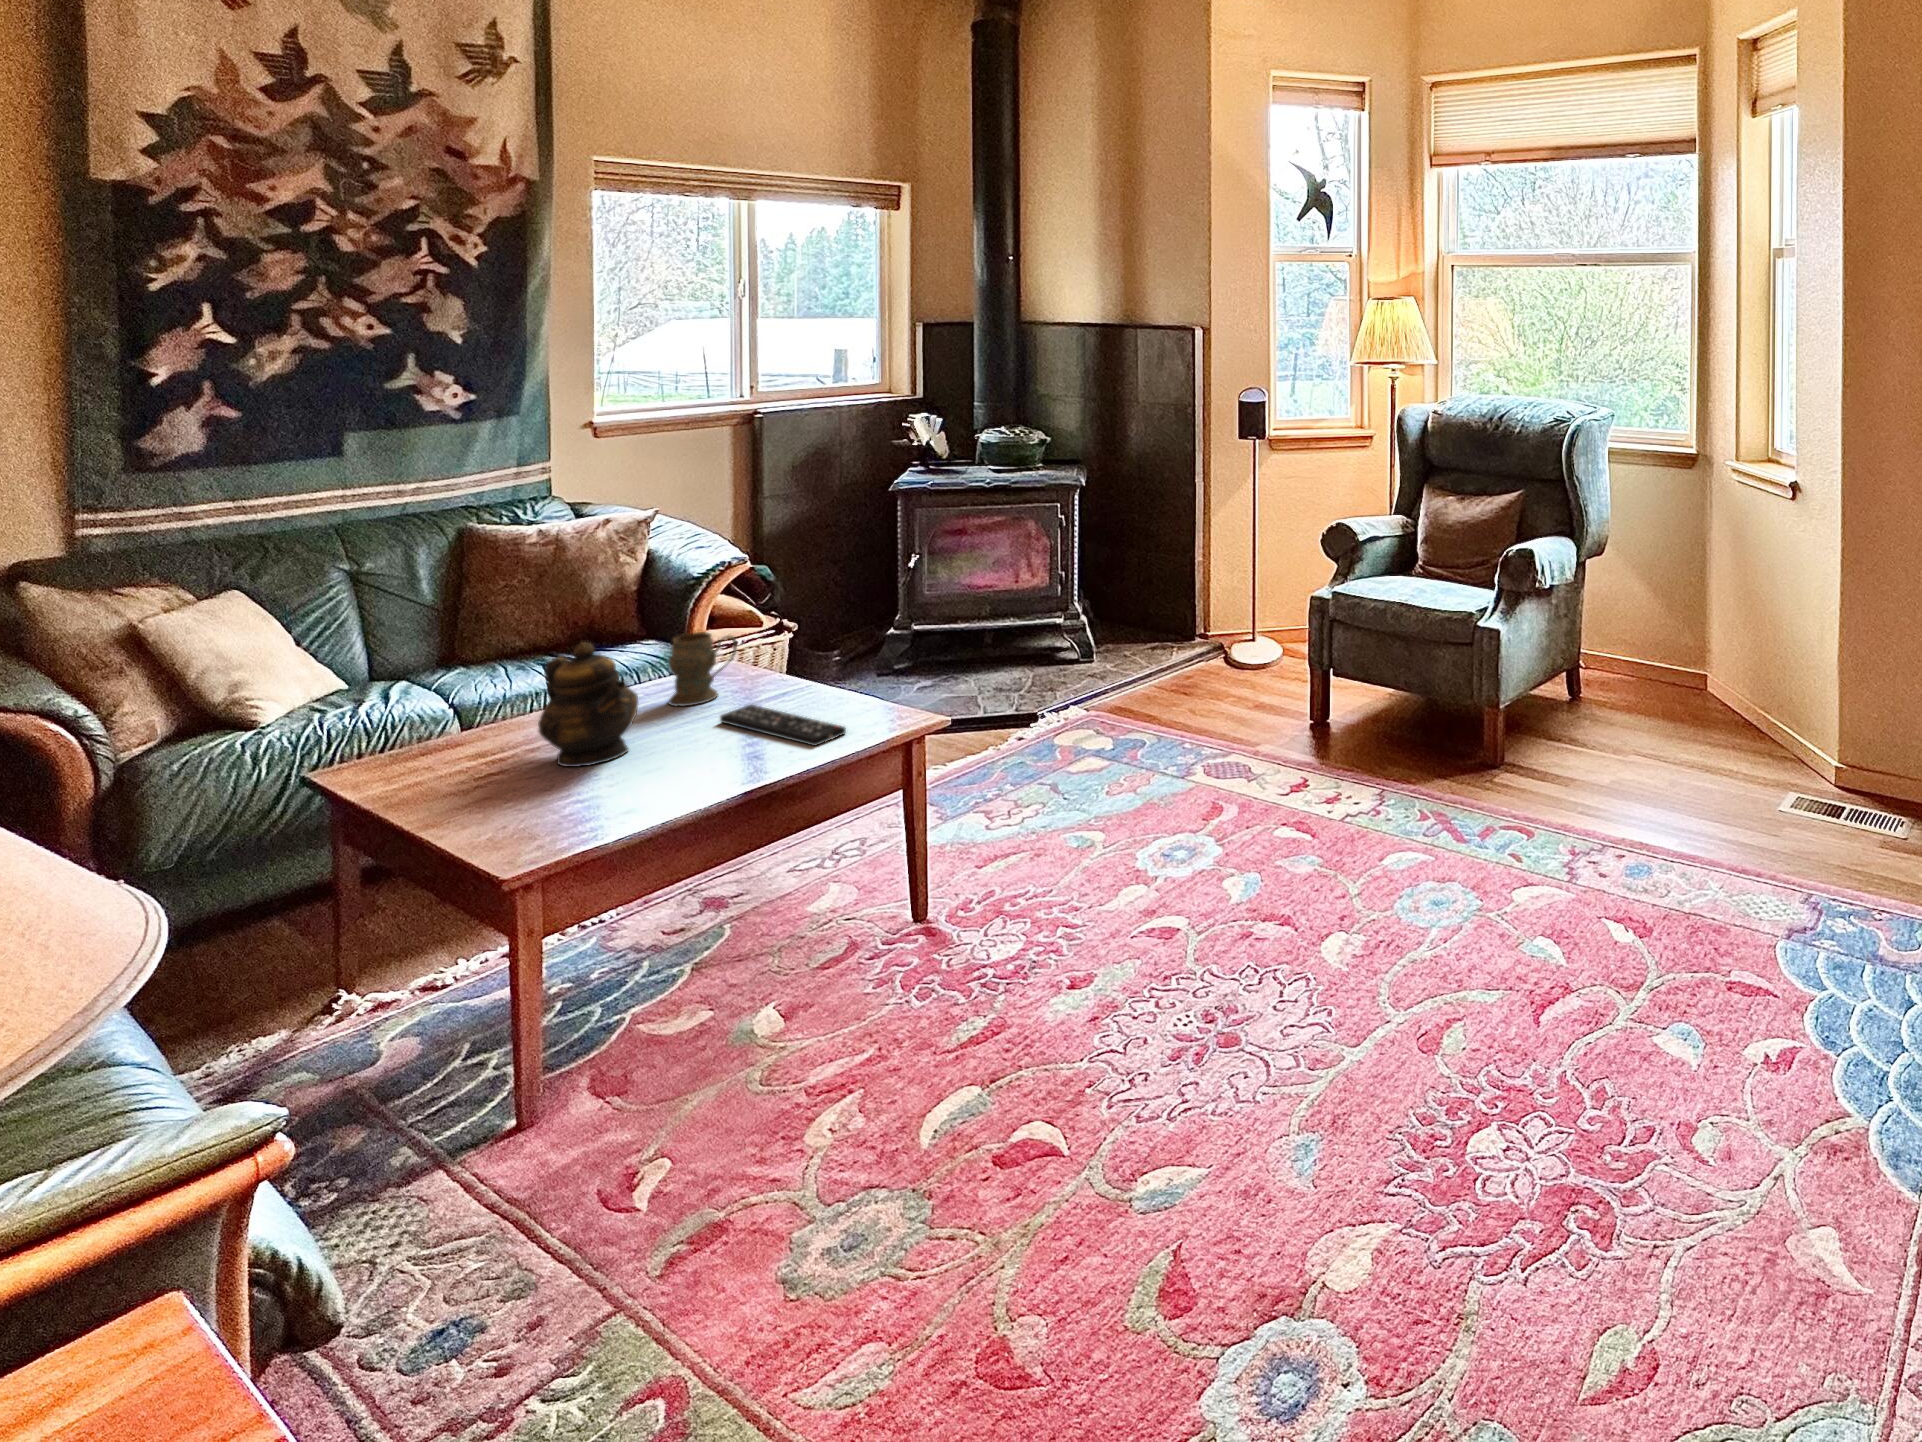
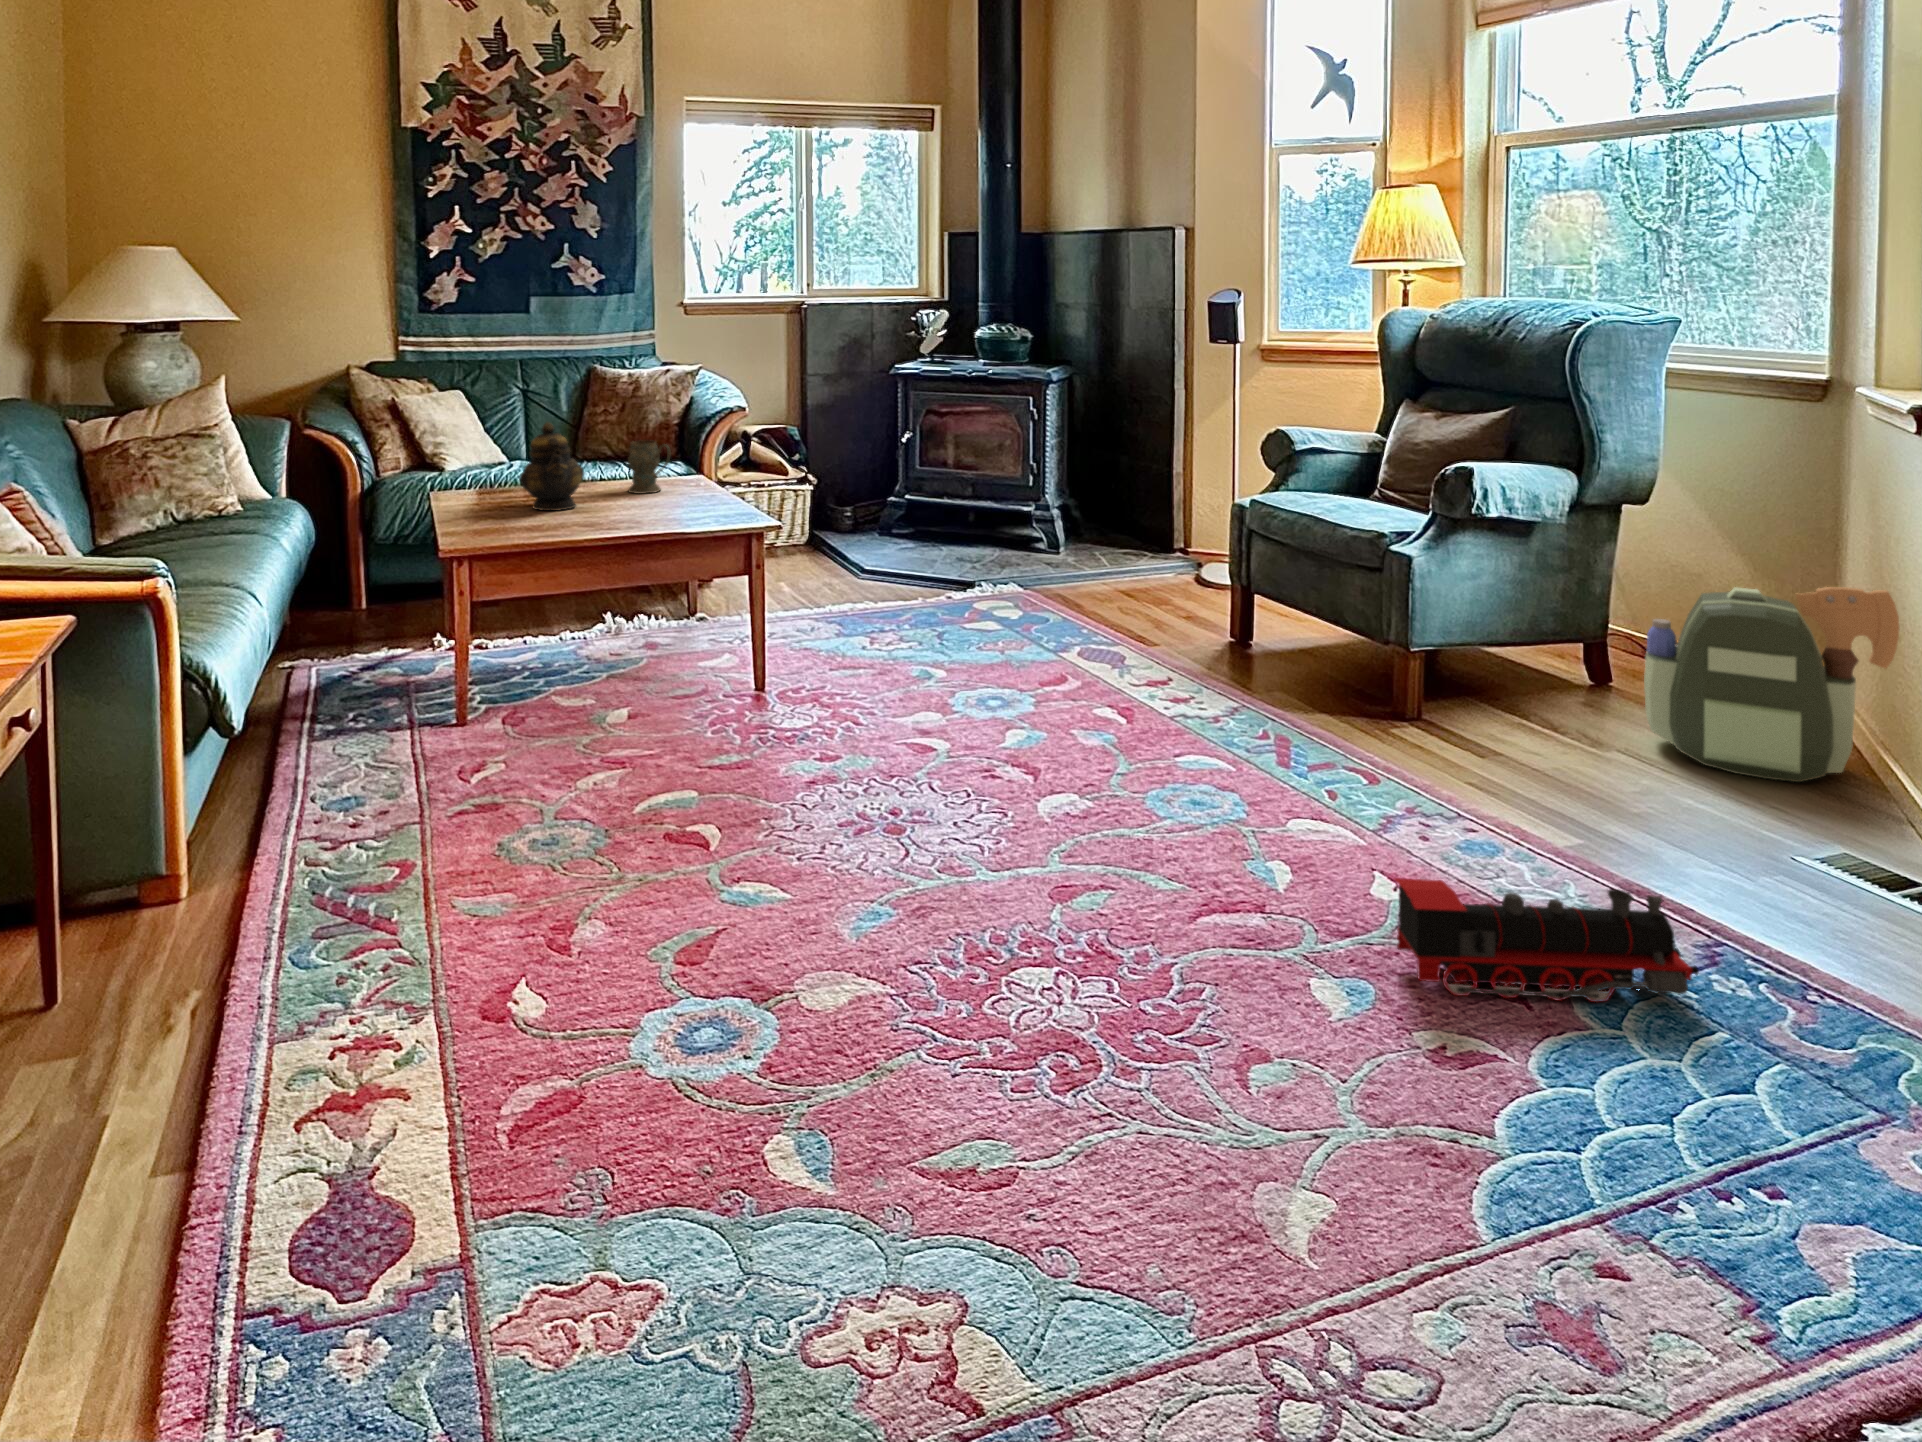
backpack: none [1632,605,1768,749] -> present [1644,587,1900,782]
remote control: present [720,705,846,746] -> none [640,496,700,524]
toy train: none [1680,878,1837,1006] -> present [1395,878,1699,1002]

